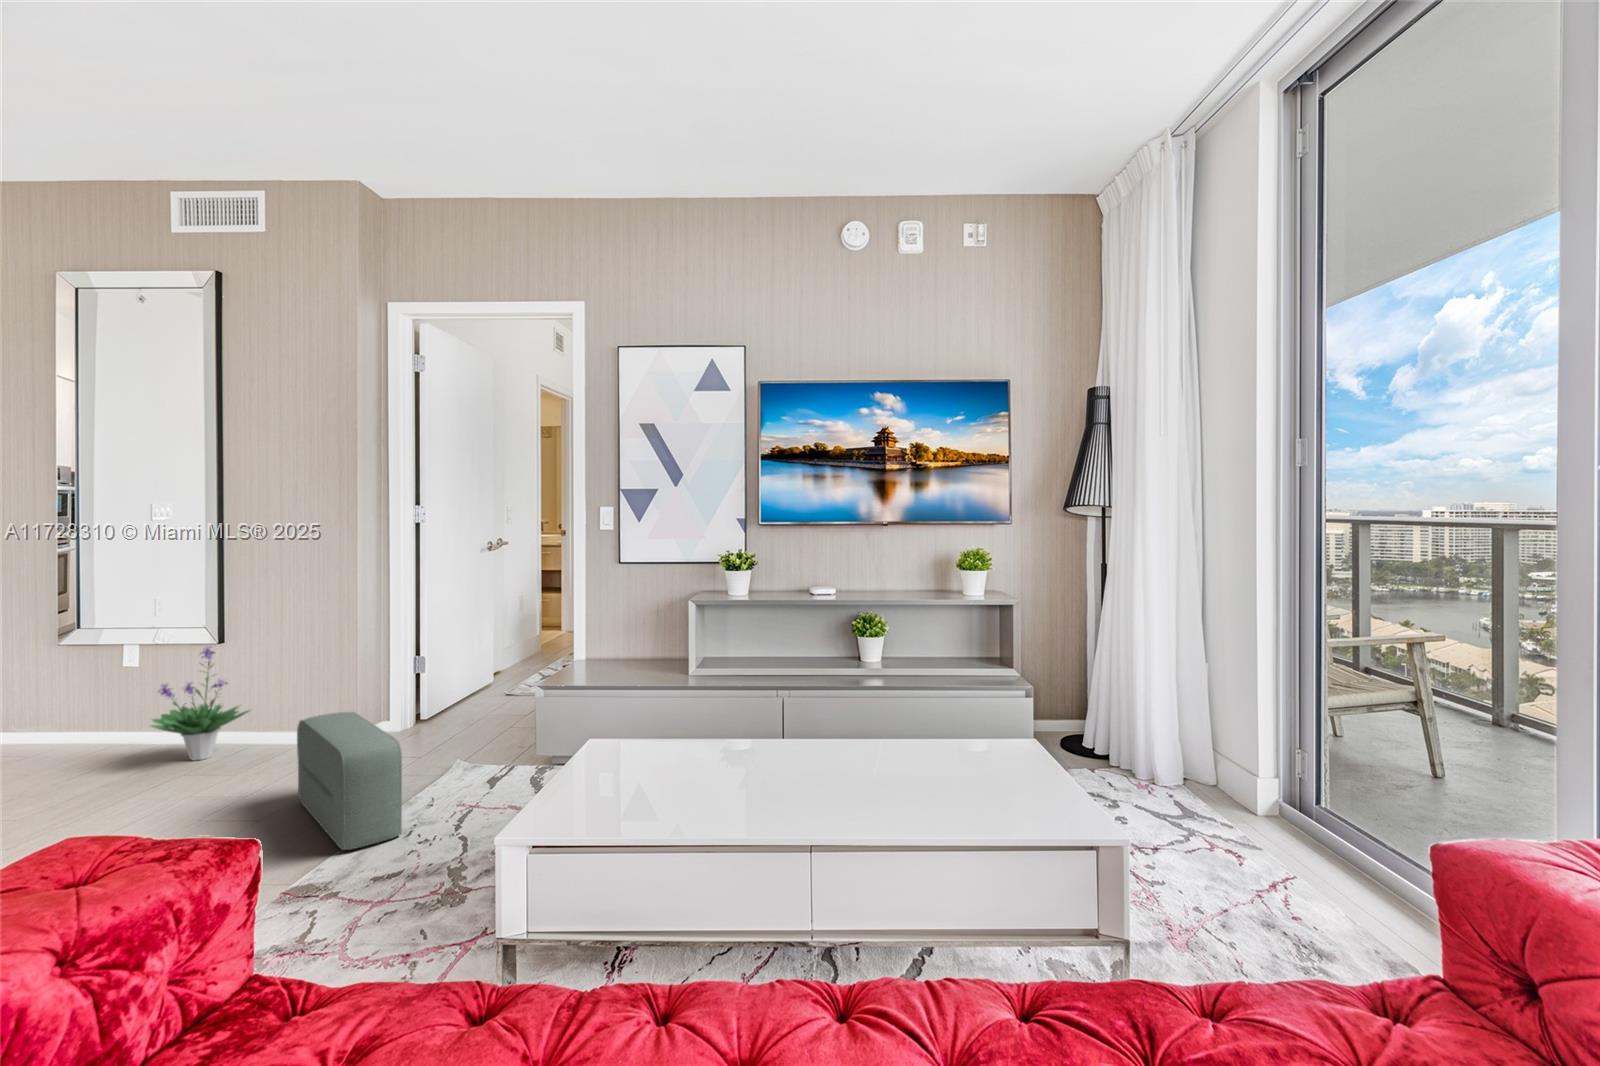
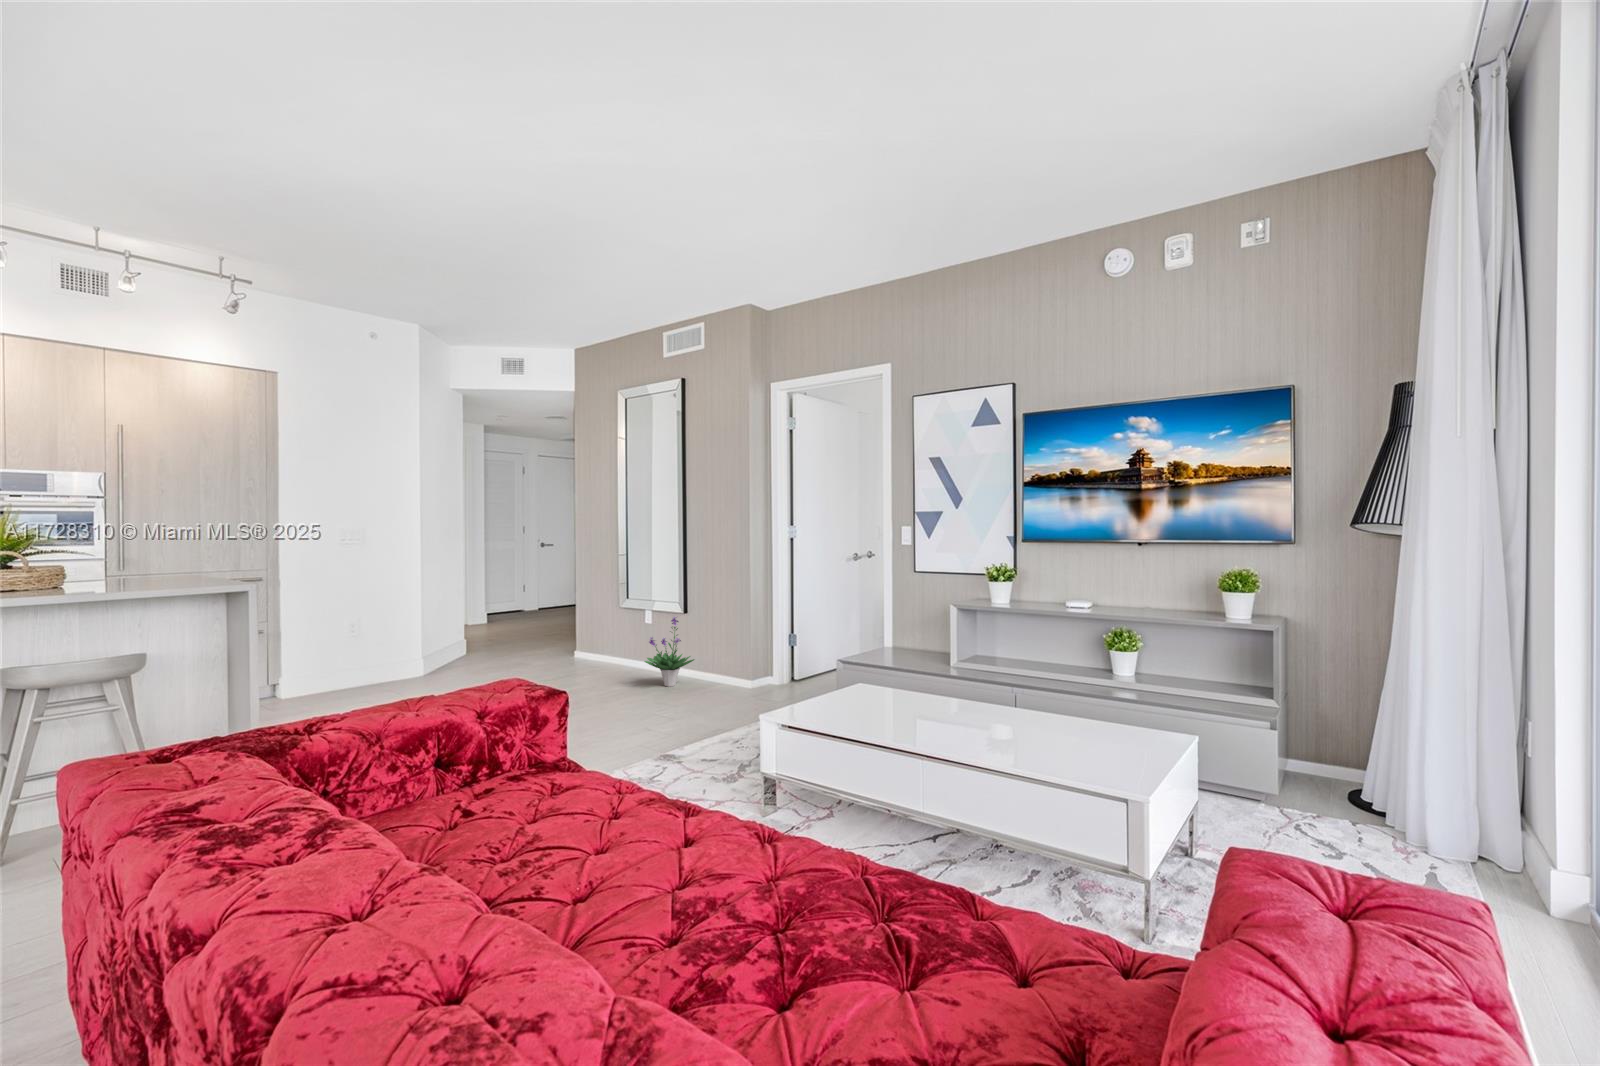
pouf: present [297,712,402,850] -> none [691,663,728,745]

